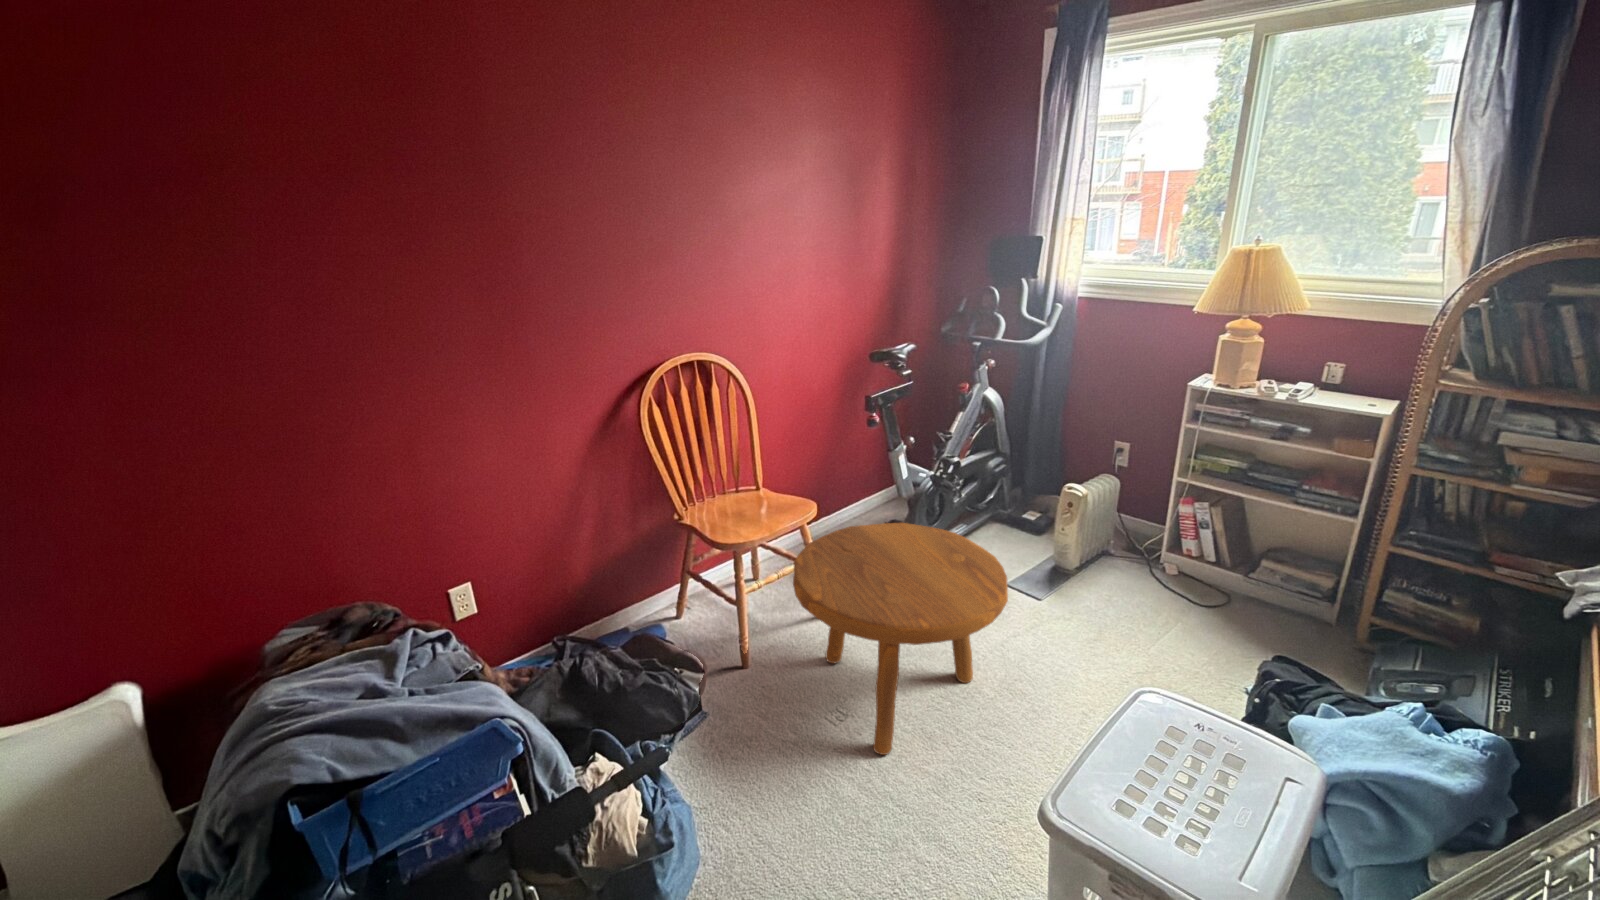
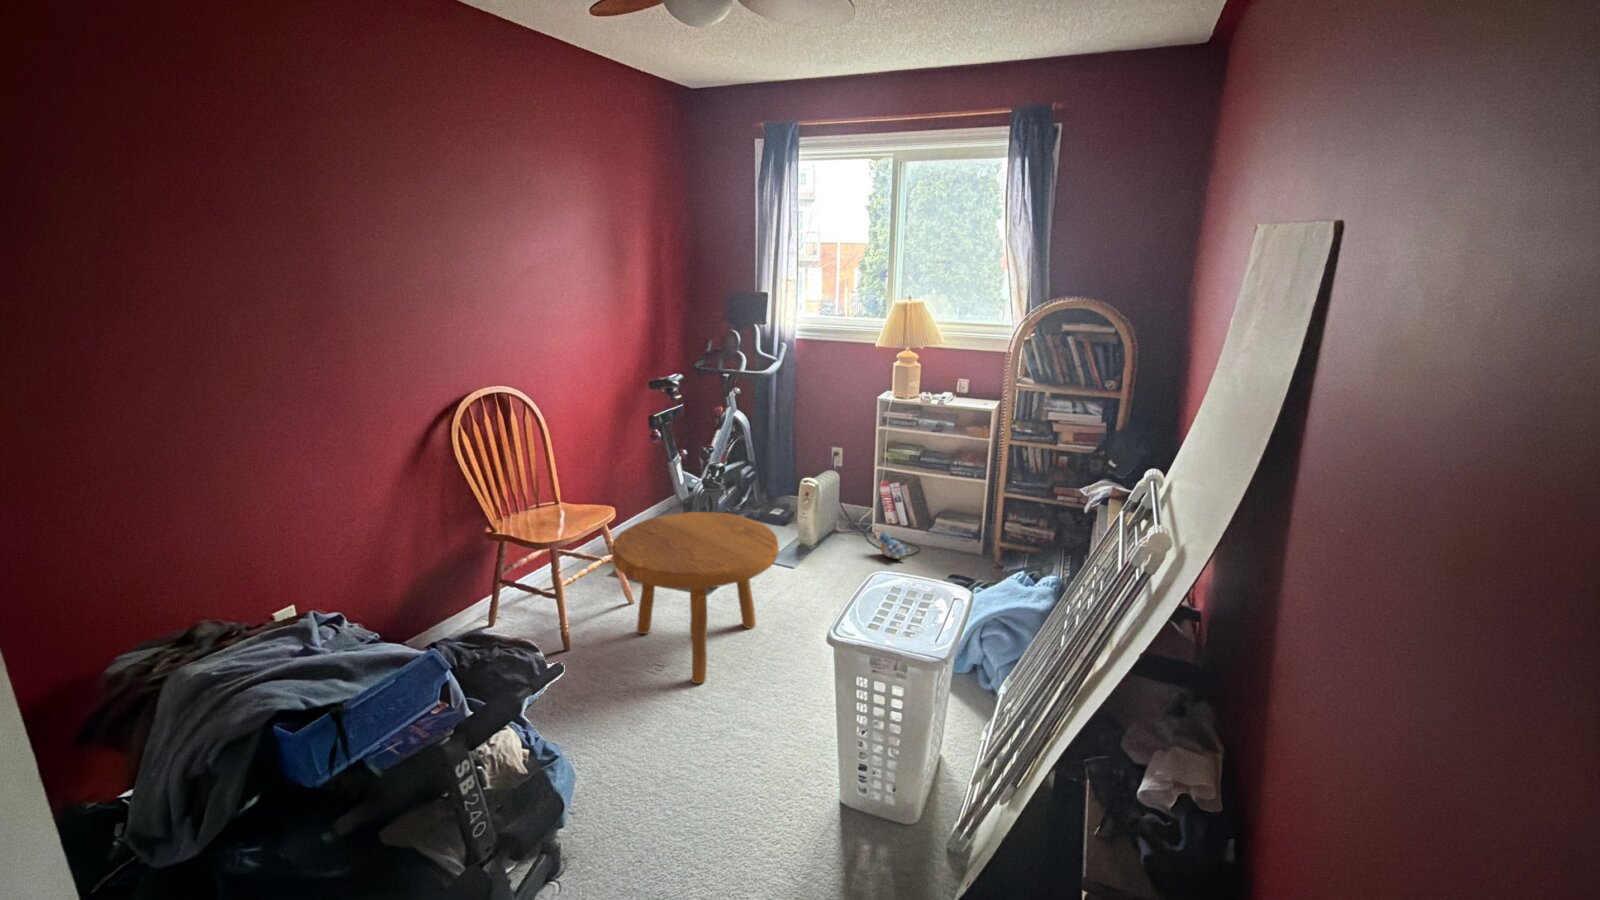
plush toy: none [1168,570,1215,614] -> present [880,532,910,559]

